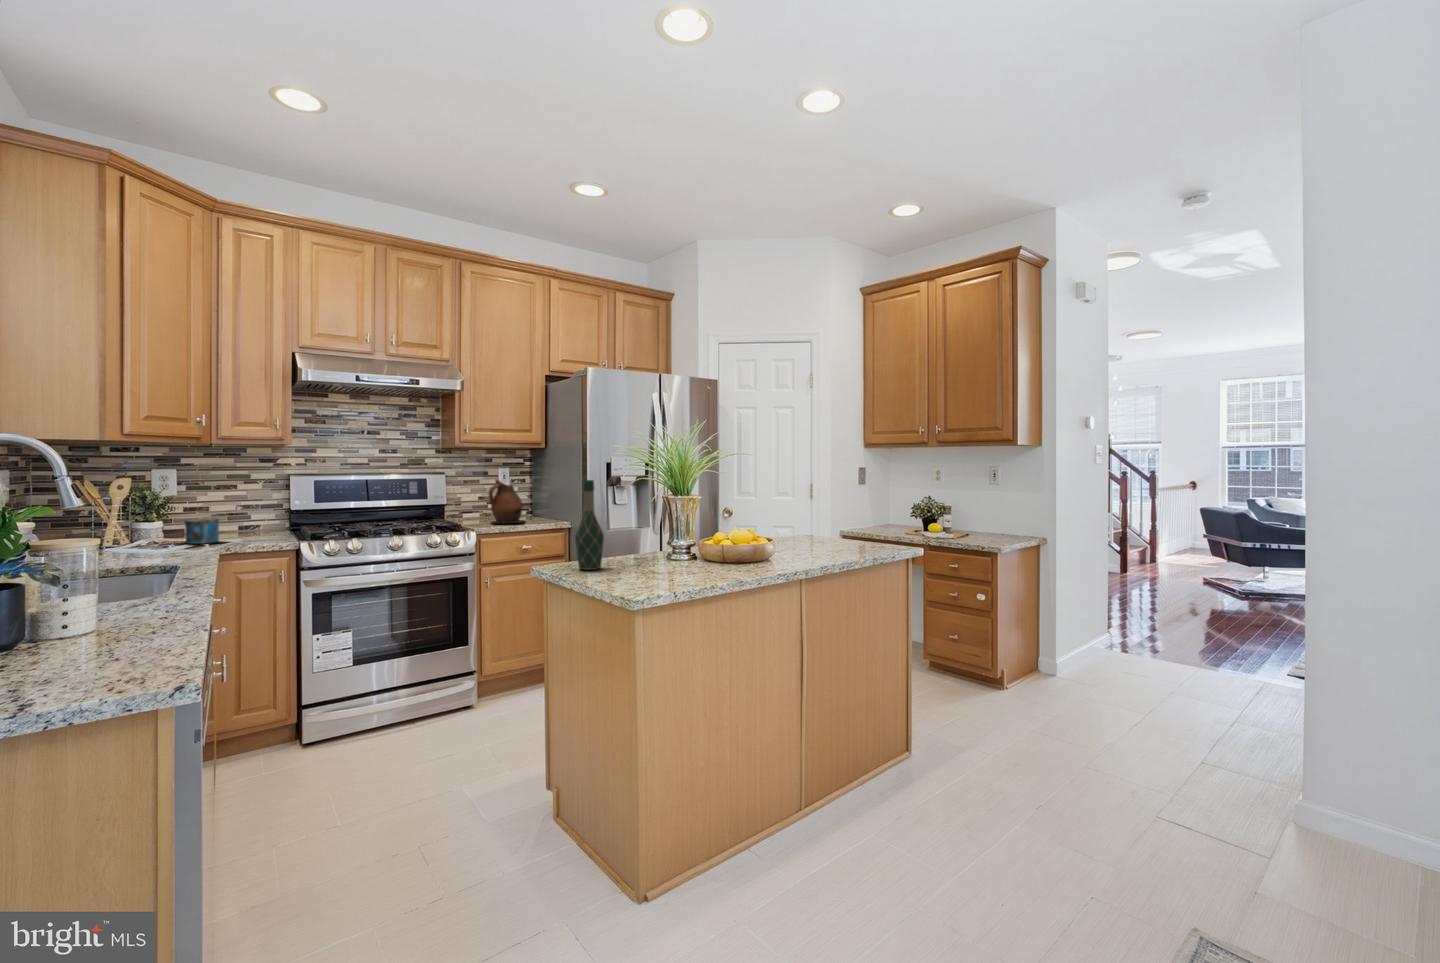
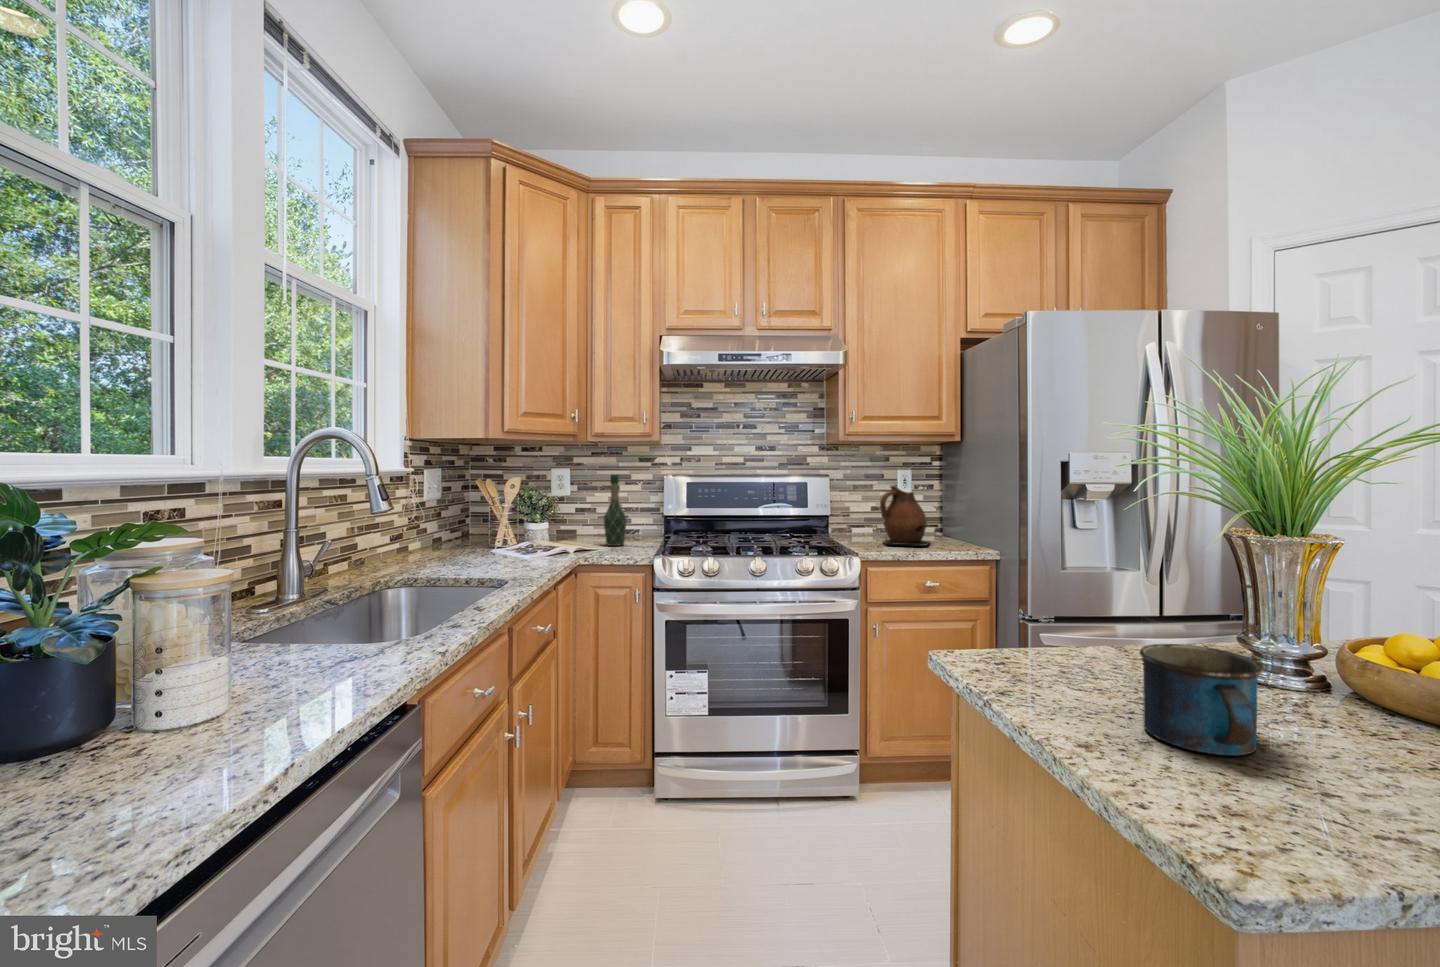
wine bottle: present [575,480,604,570] -> present [604,475,626,546]
mug: present [184,519,219,544] -> present [1139,644,1263,755]

